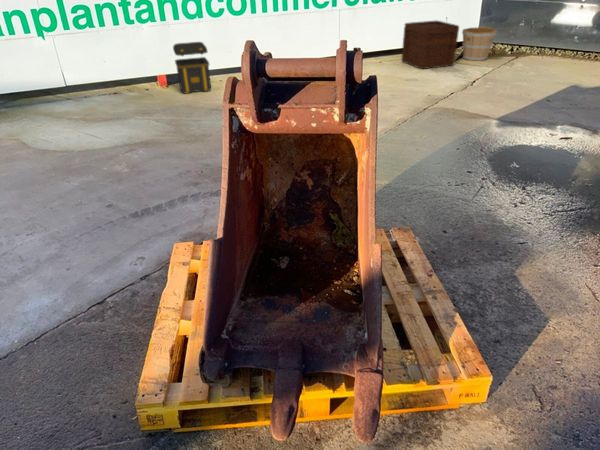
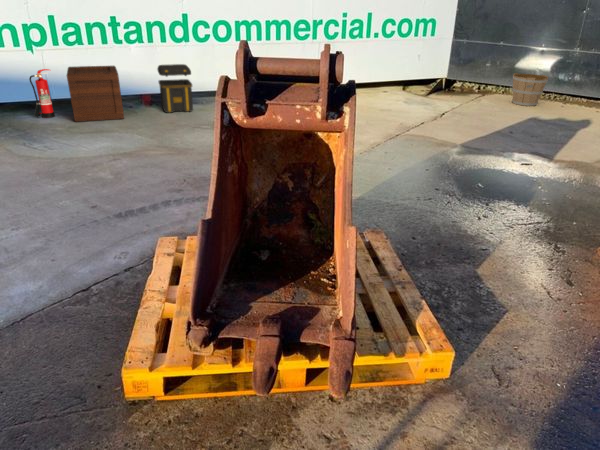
wooden crate: present [402,20,459,69] -> present [67,66,124,122]
wooden bucket: present [462,27,497,61] -> present [512,73,548,106]
fire extinguisher: none [45,55,74,105] -> present [29,69,55,118]

